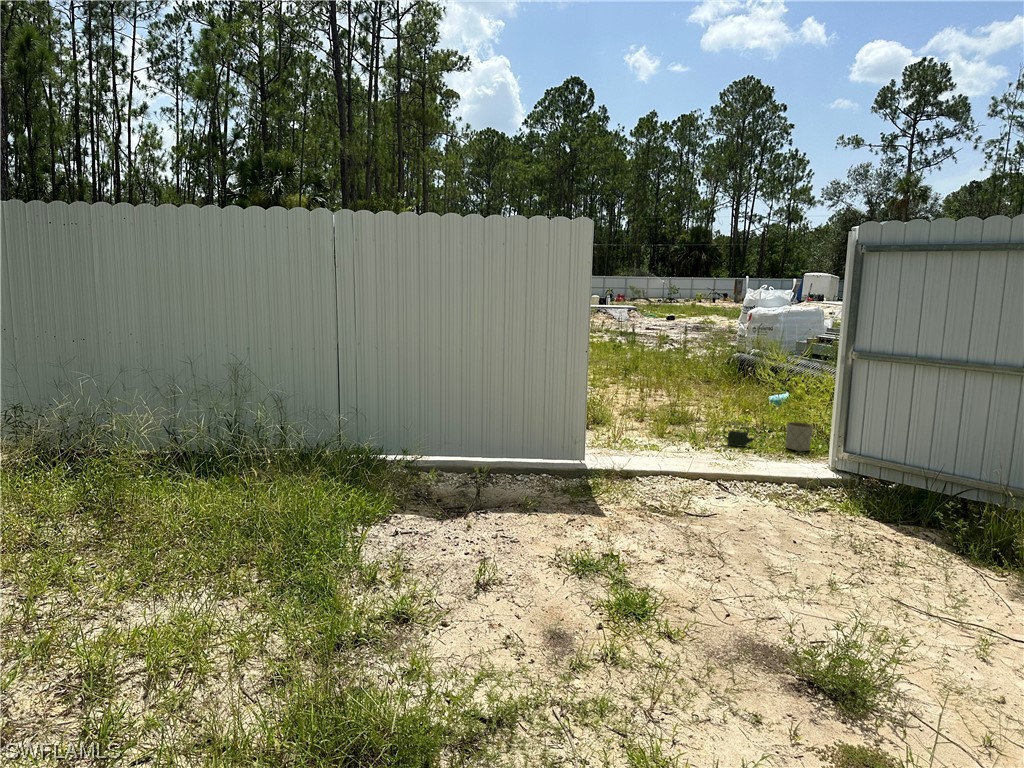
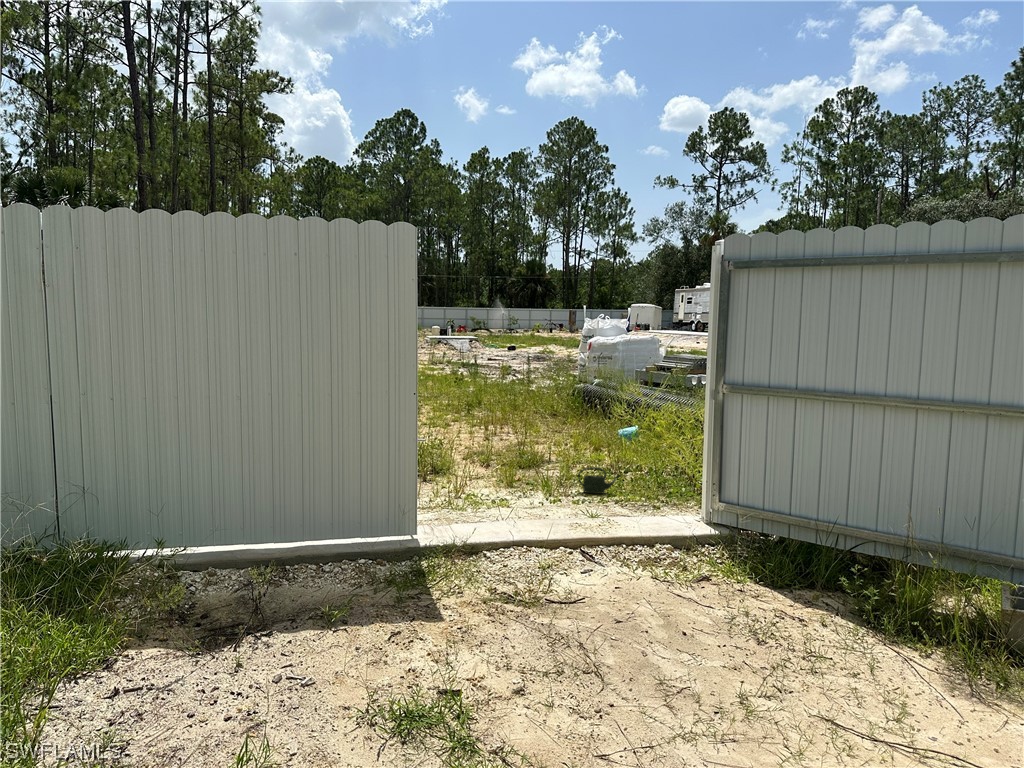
planter: present [786,422,813,452] -> none [646,462,674,496]

